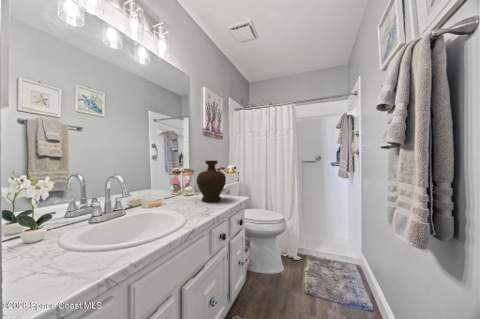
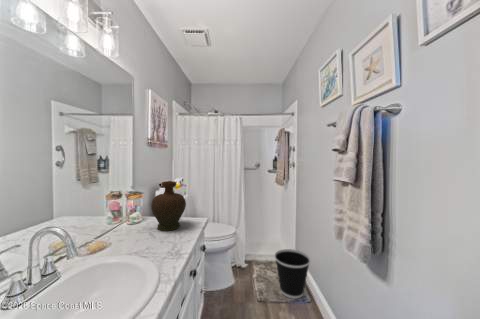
wastebasket: none [326,245,371,302] -> present [275,249,310,299]

